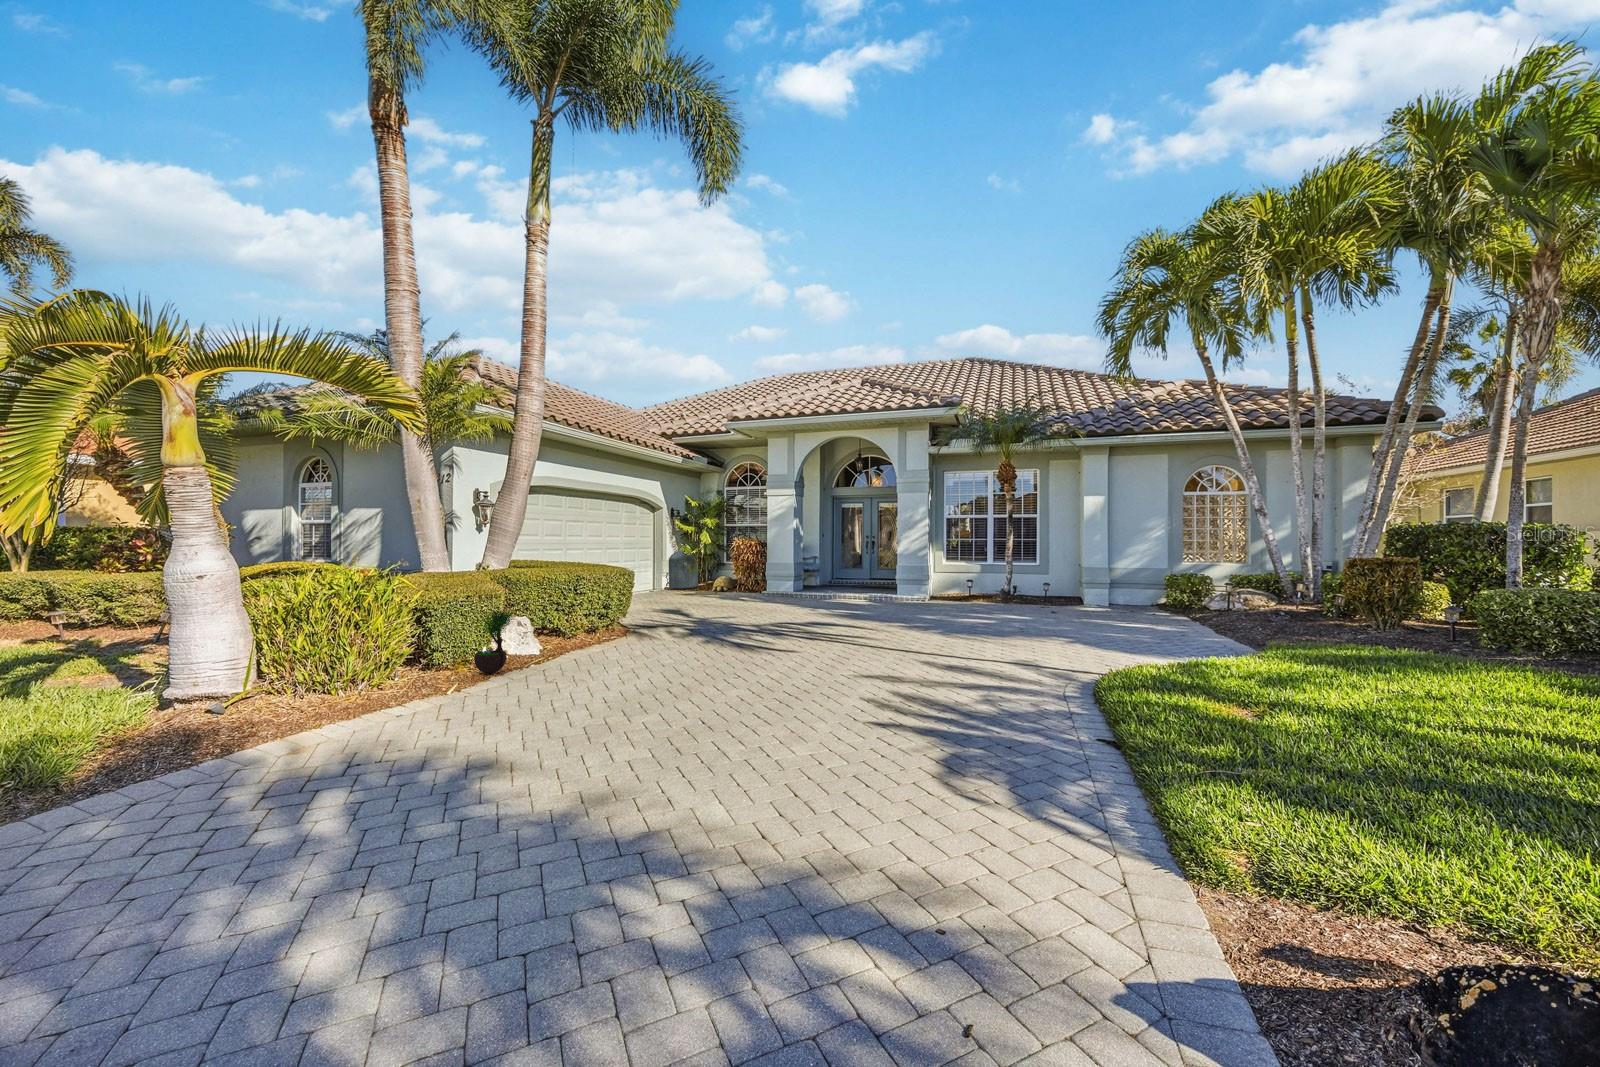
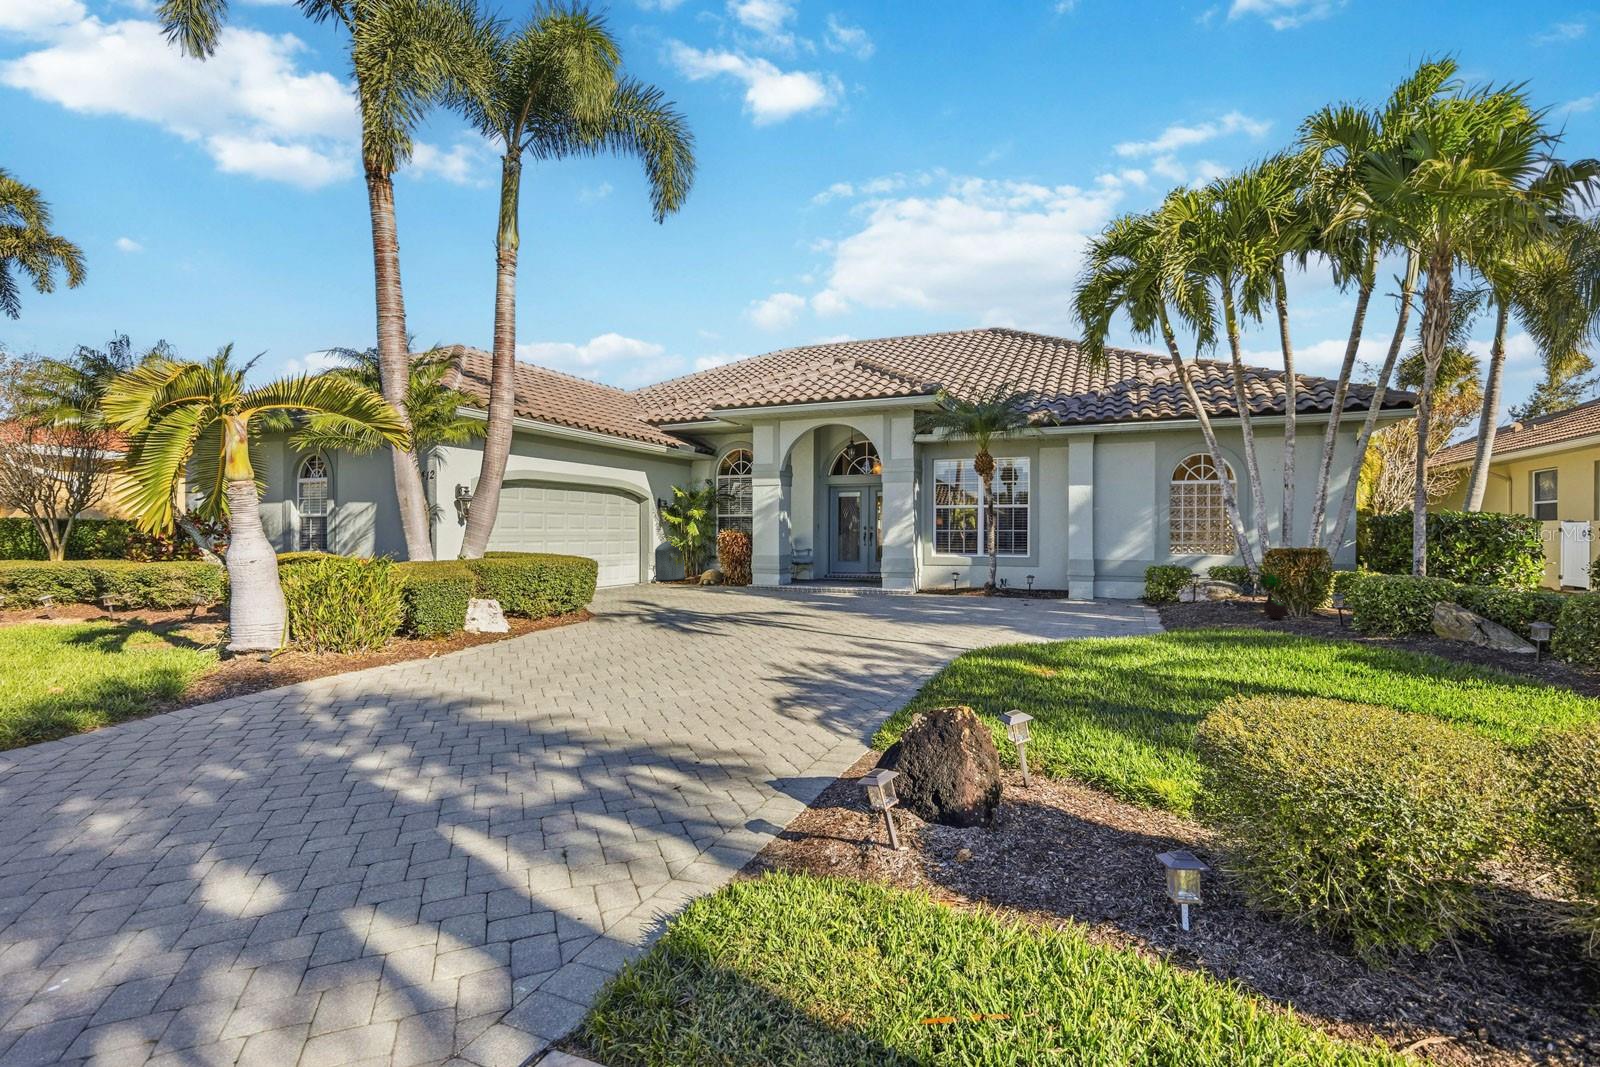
potted tree: present [474,608,514,673] -> present [1255,572,1288,619]

